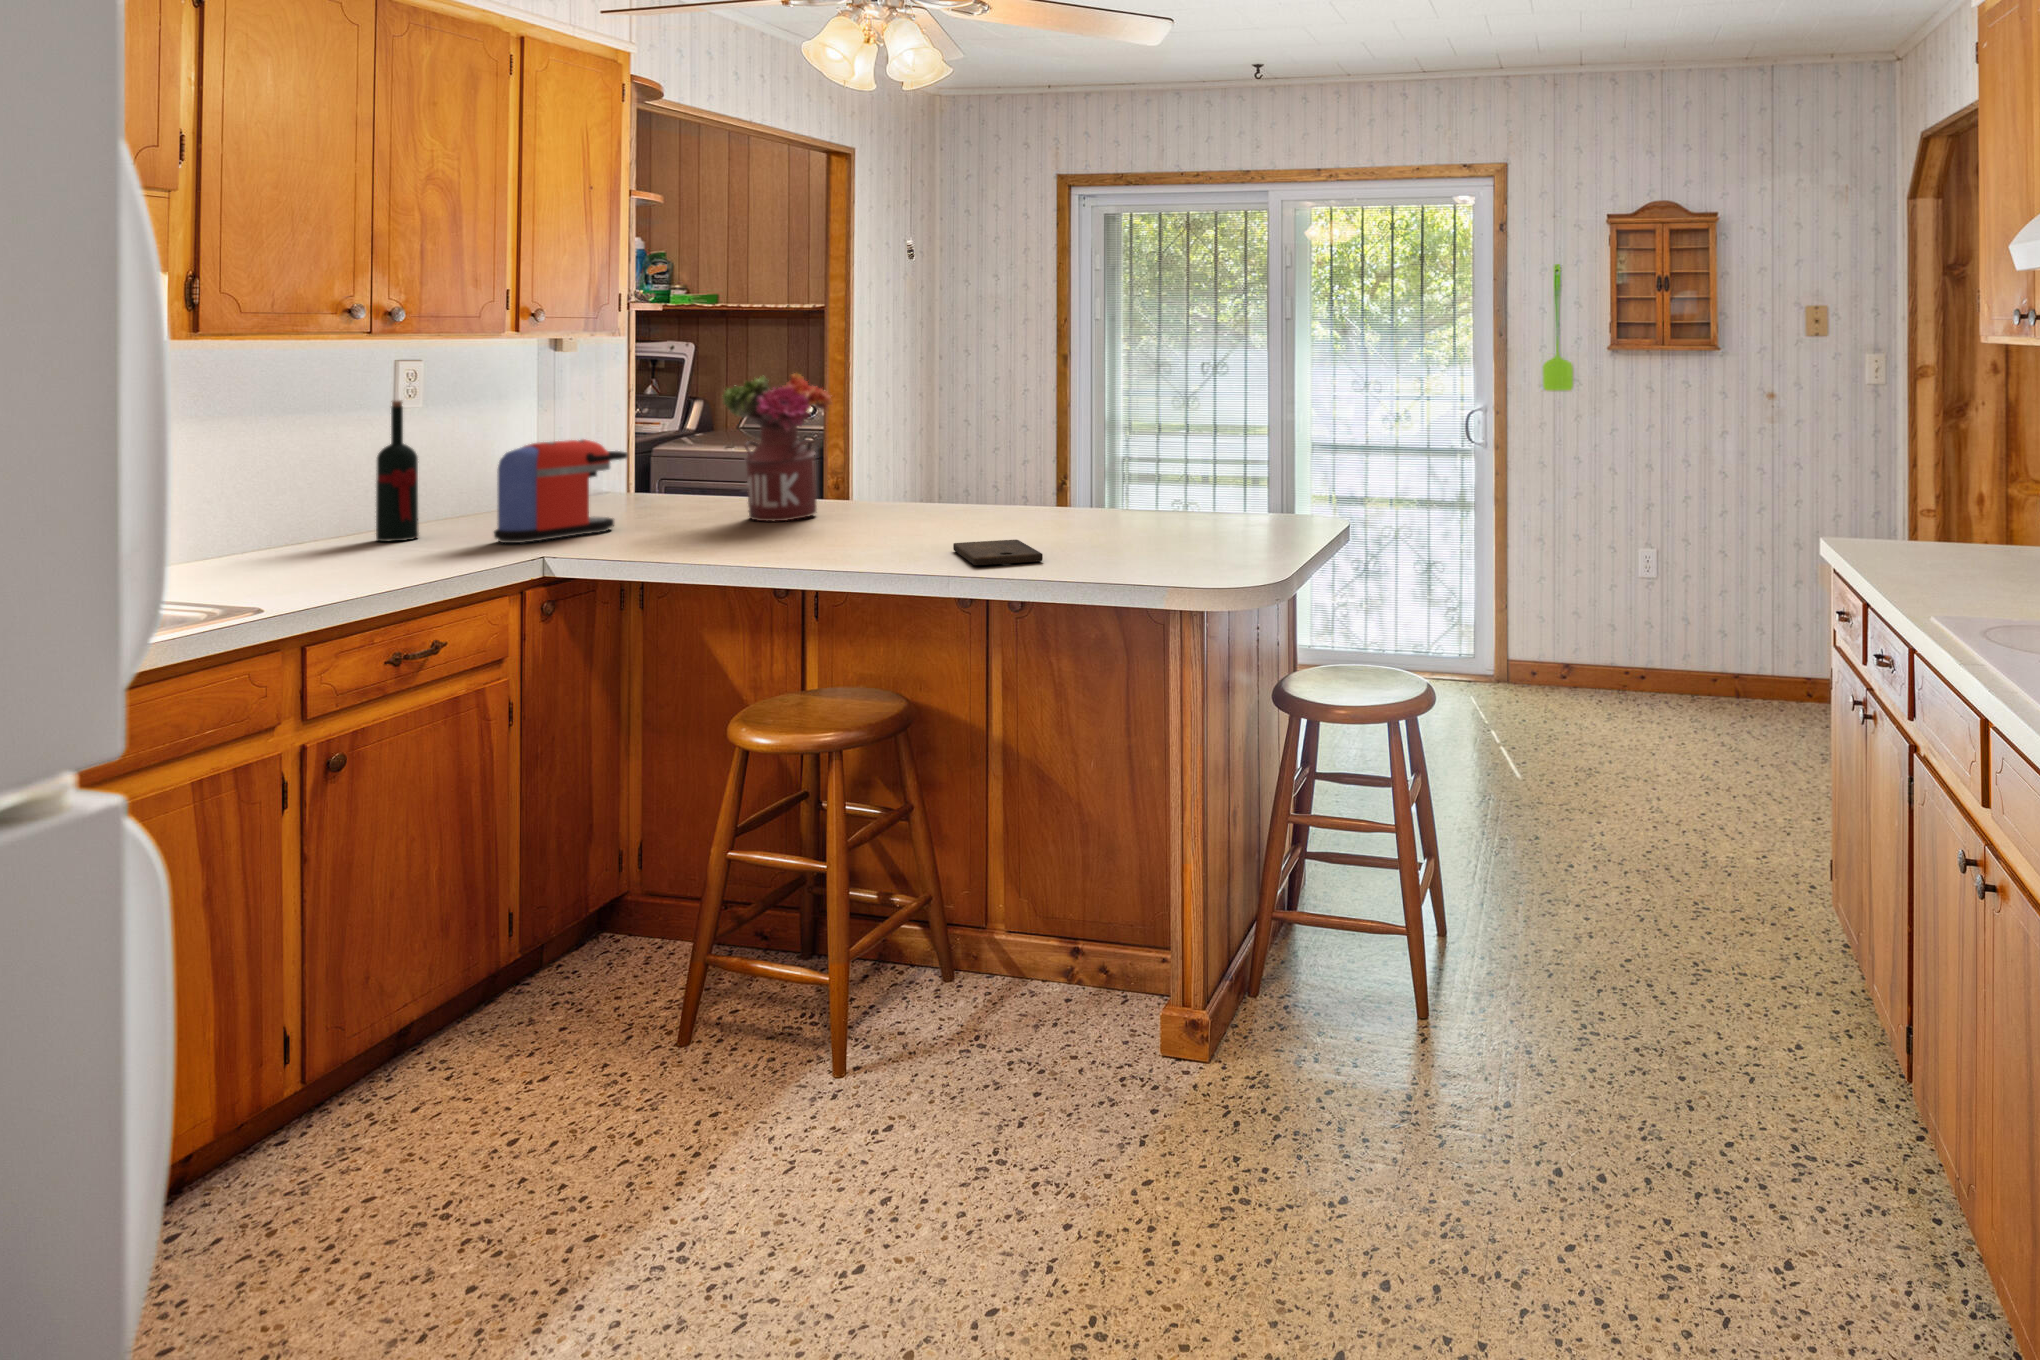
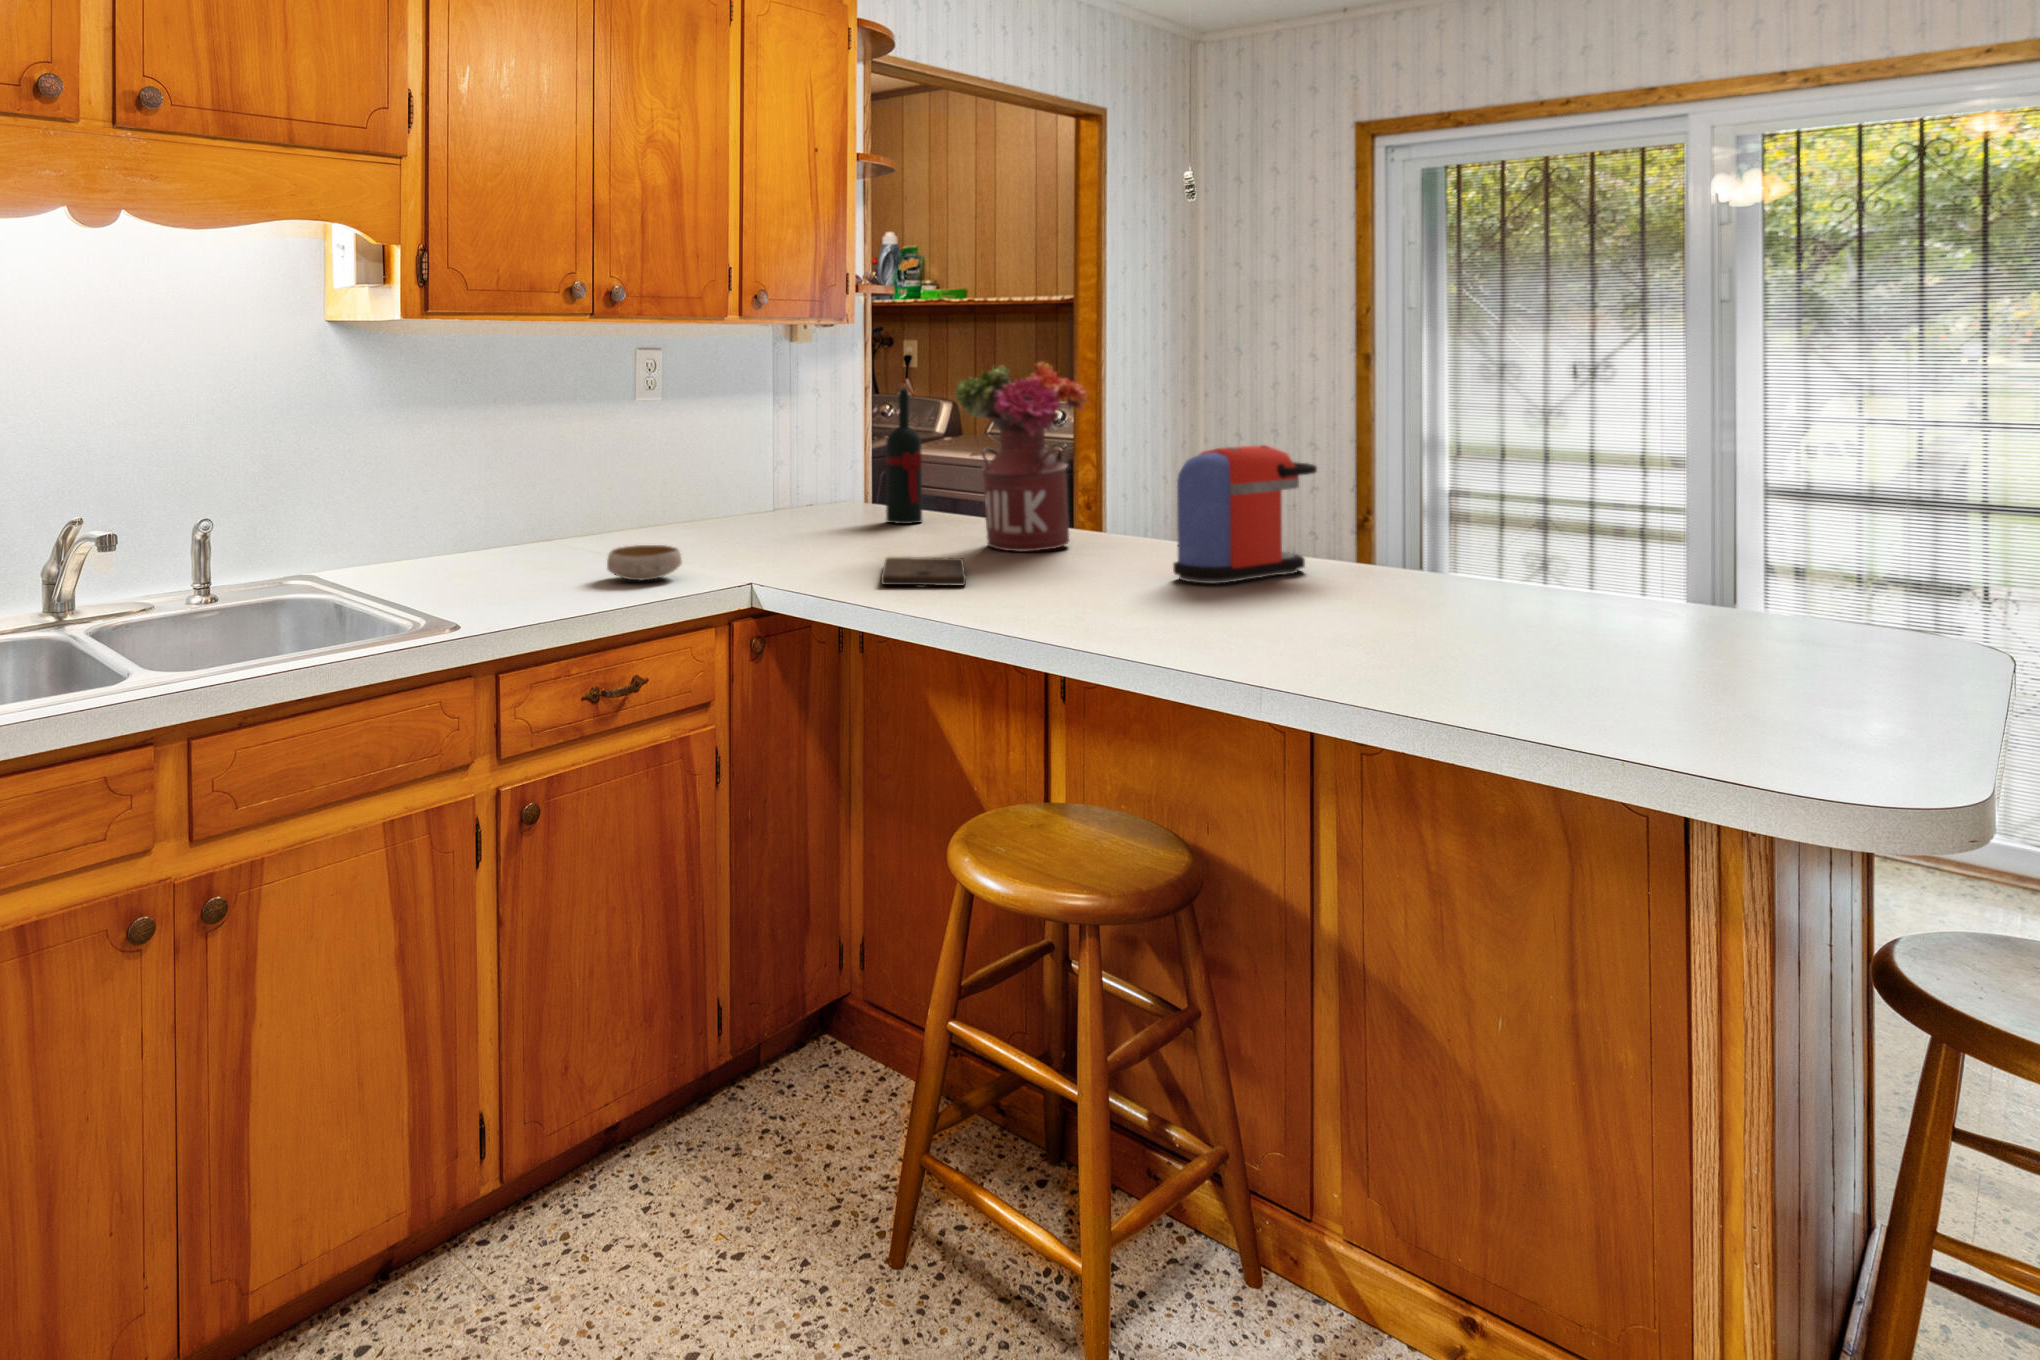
wine bottle: present [376,400,419,542] -> present [886,384,922,524]
coffee maker: present [494,439,628,543] -> present [1173,445,1317,584]
bowl: none [399,532,475,563] -> present [607,545,682,580]
cutting board: present [953,540,1043,565] -> present [881,557,966,586]

